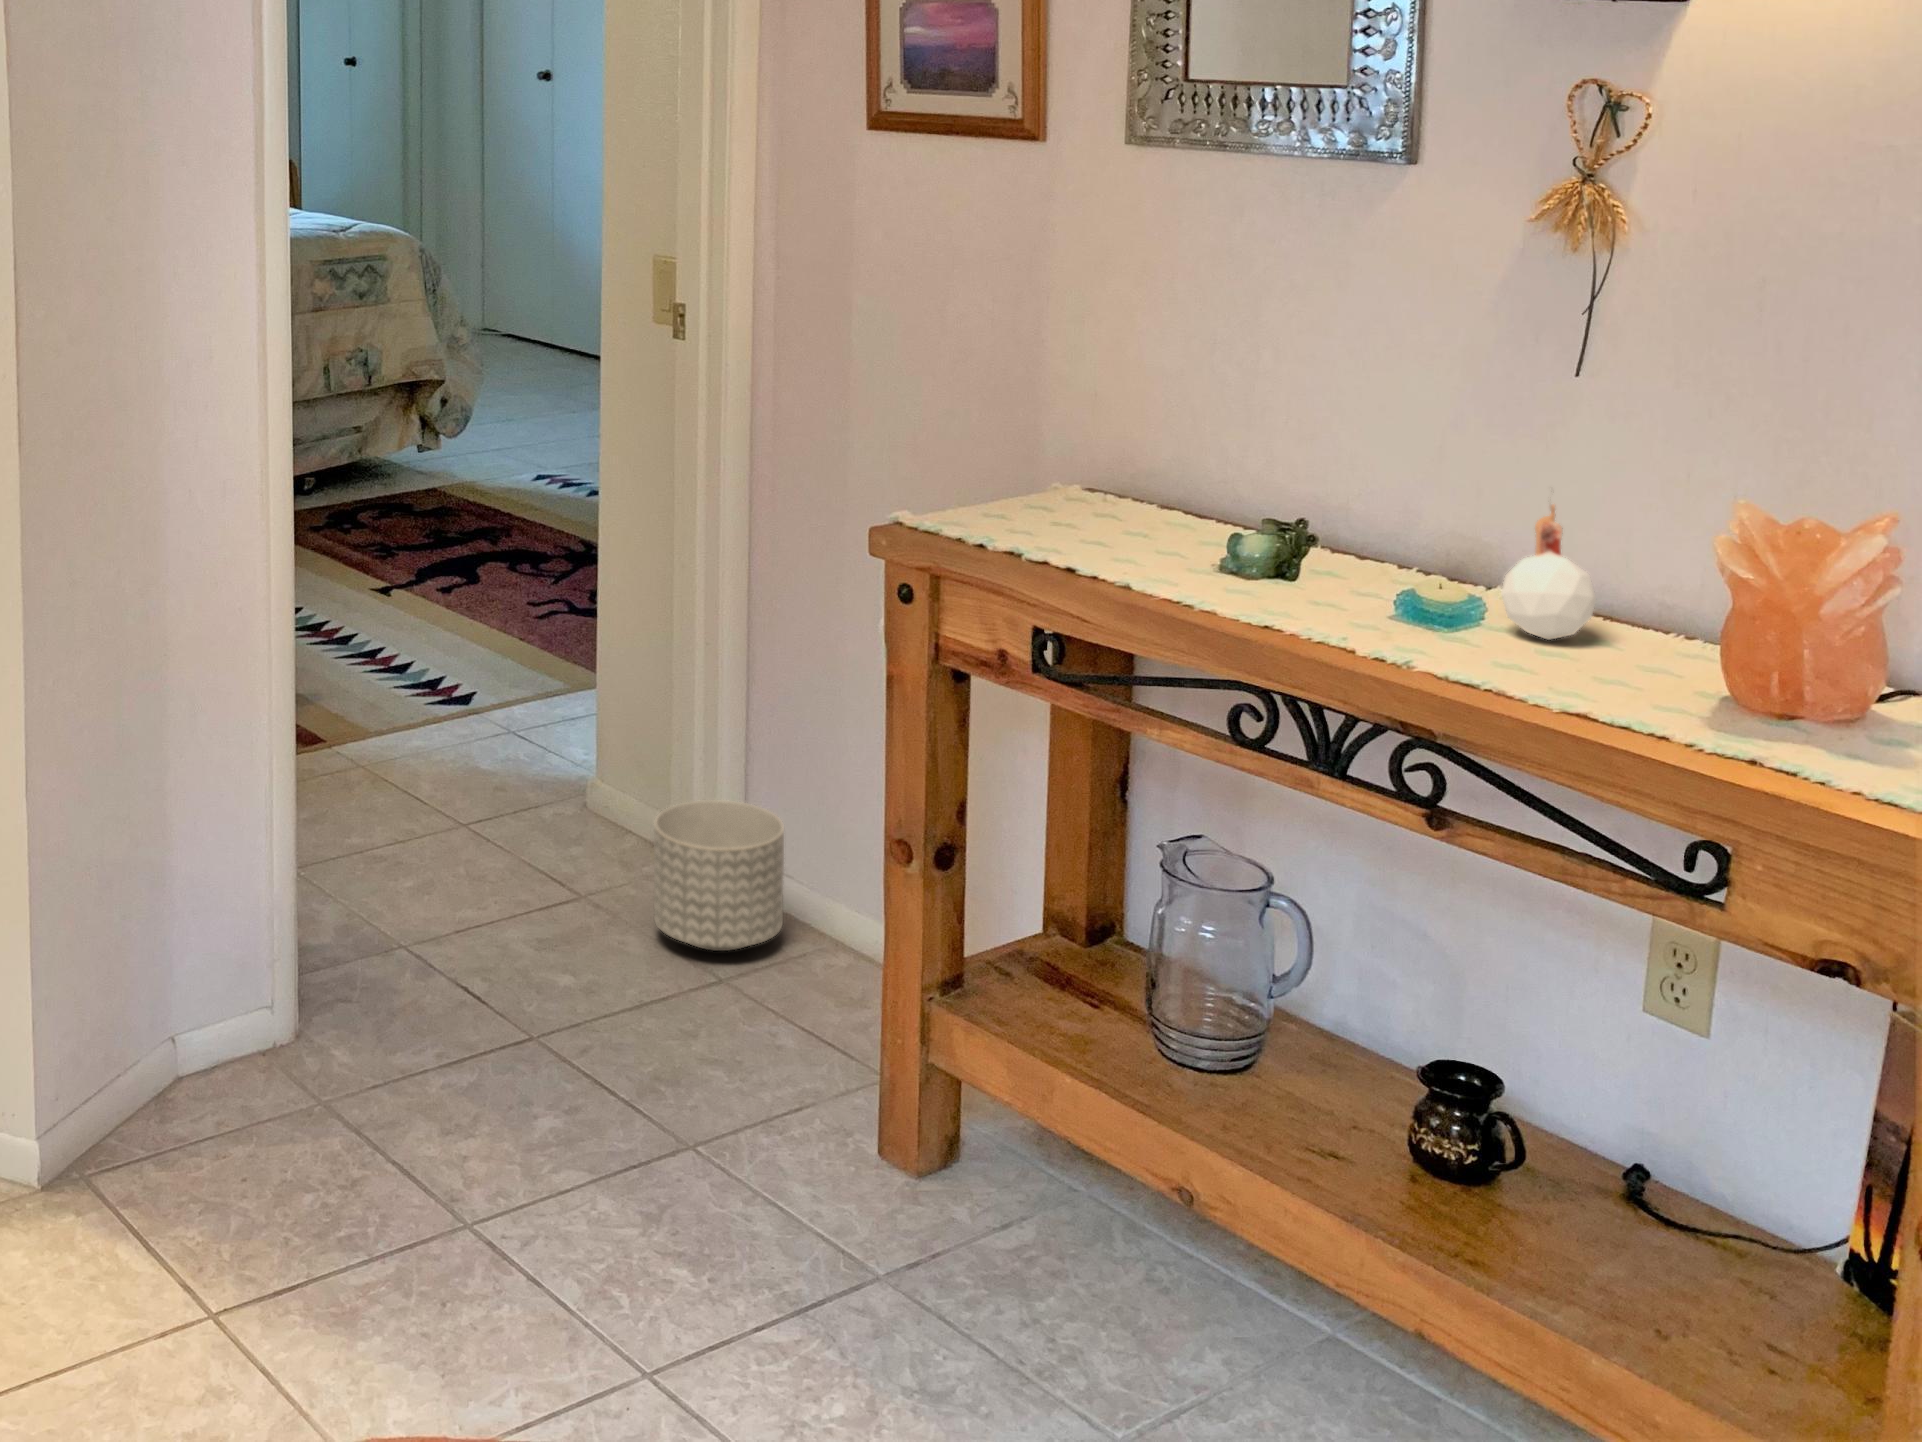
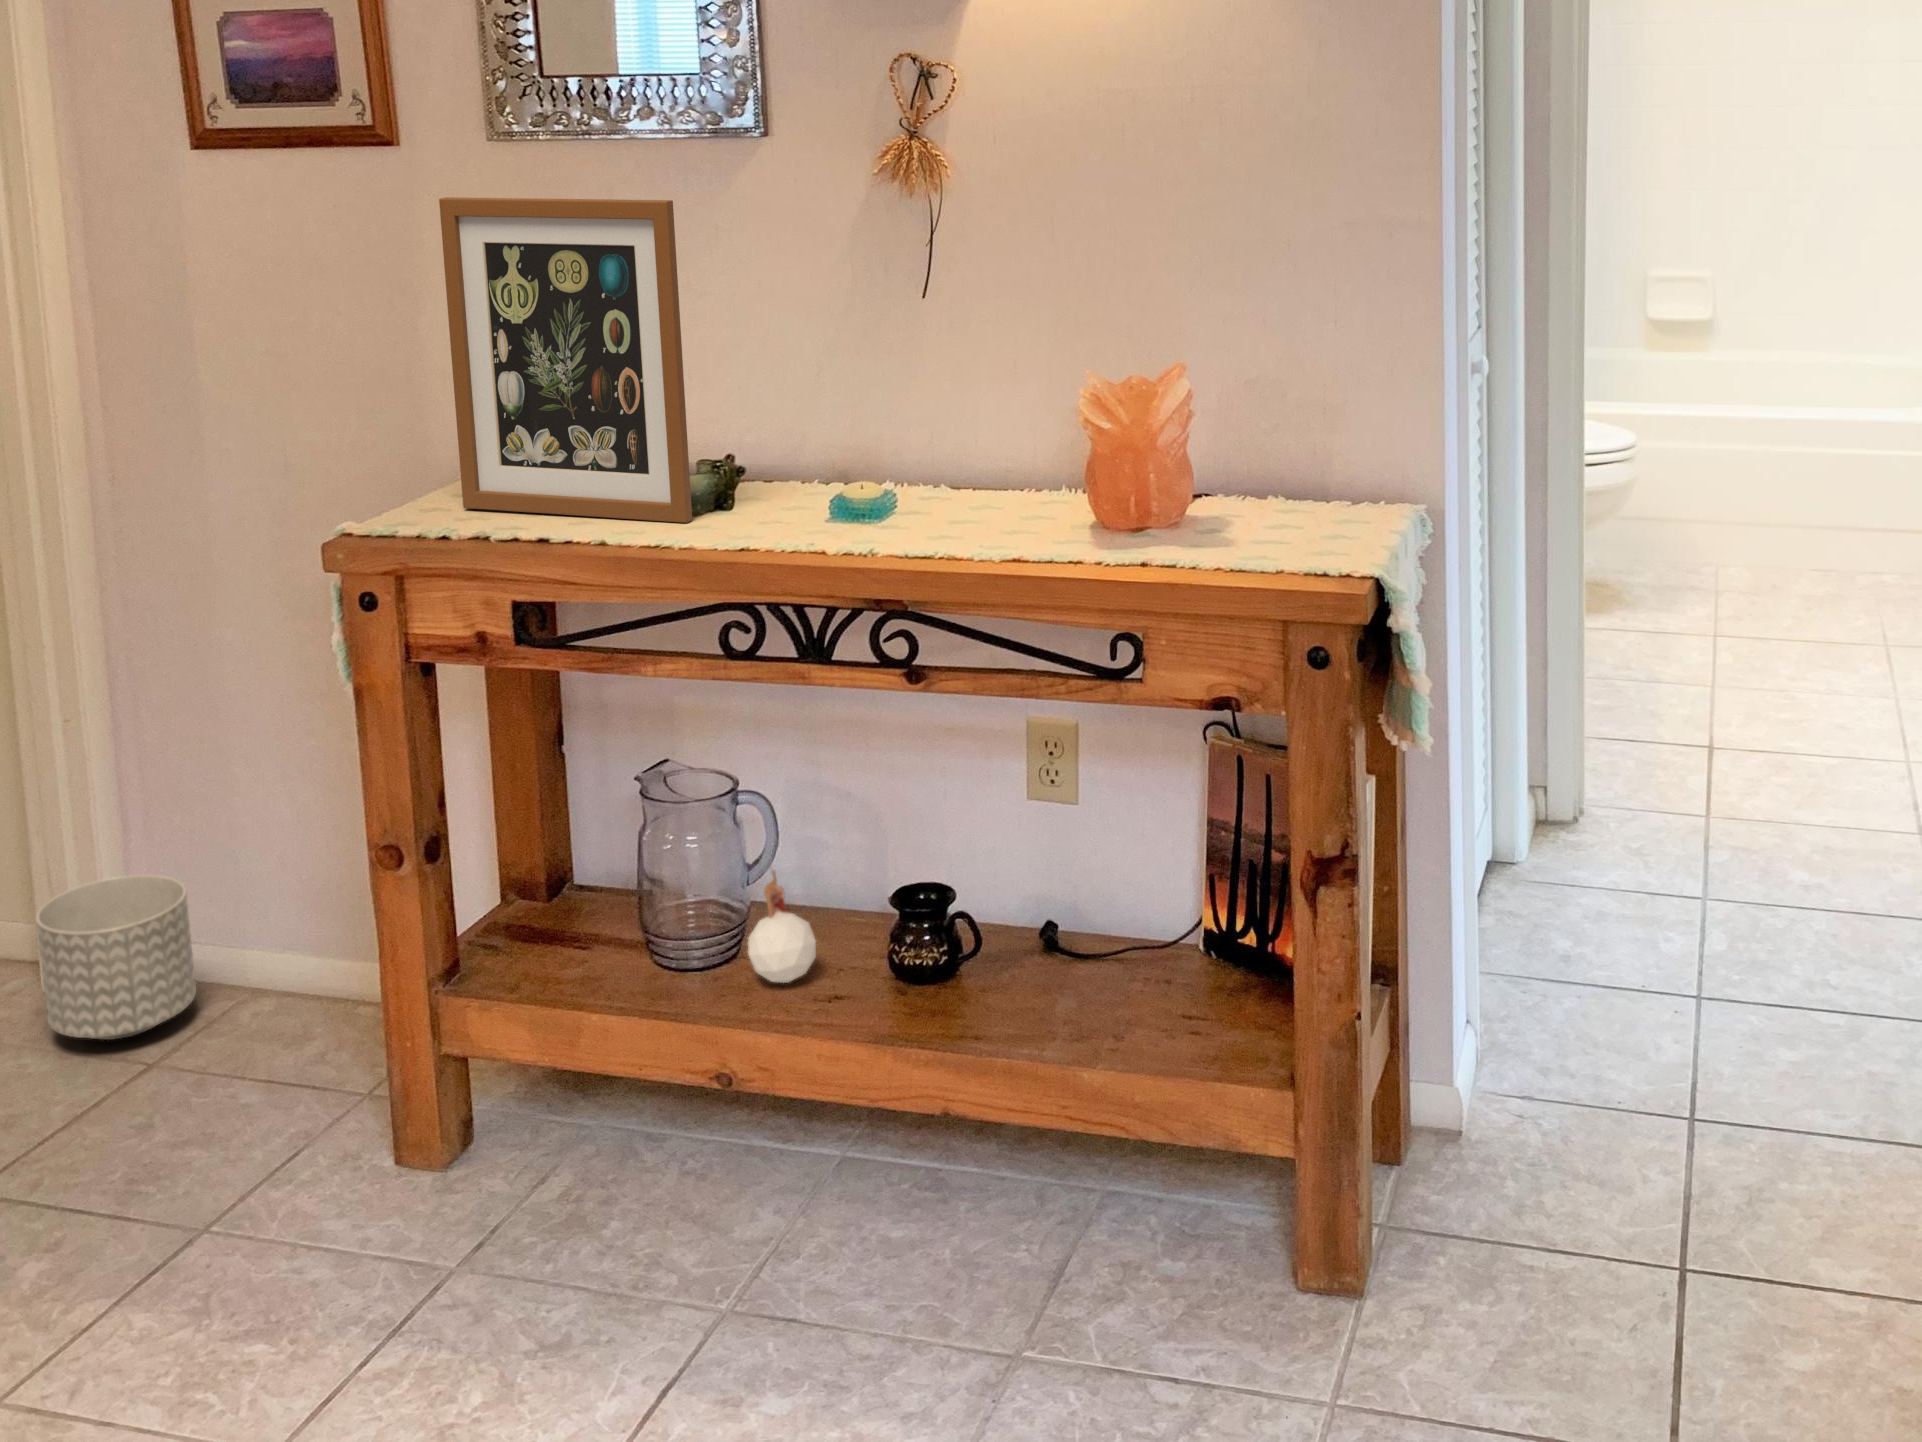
picture frame: none [1025,201,1258,585] -> present [439,197,692,523]
candle: present [1501,497,1596,640] -> present [748,870,816,983]

